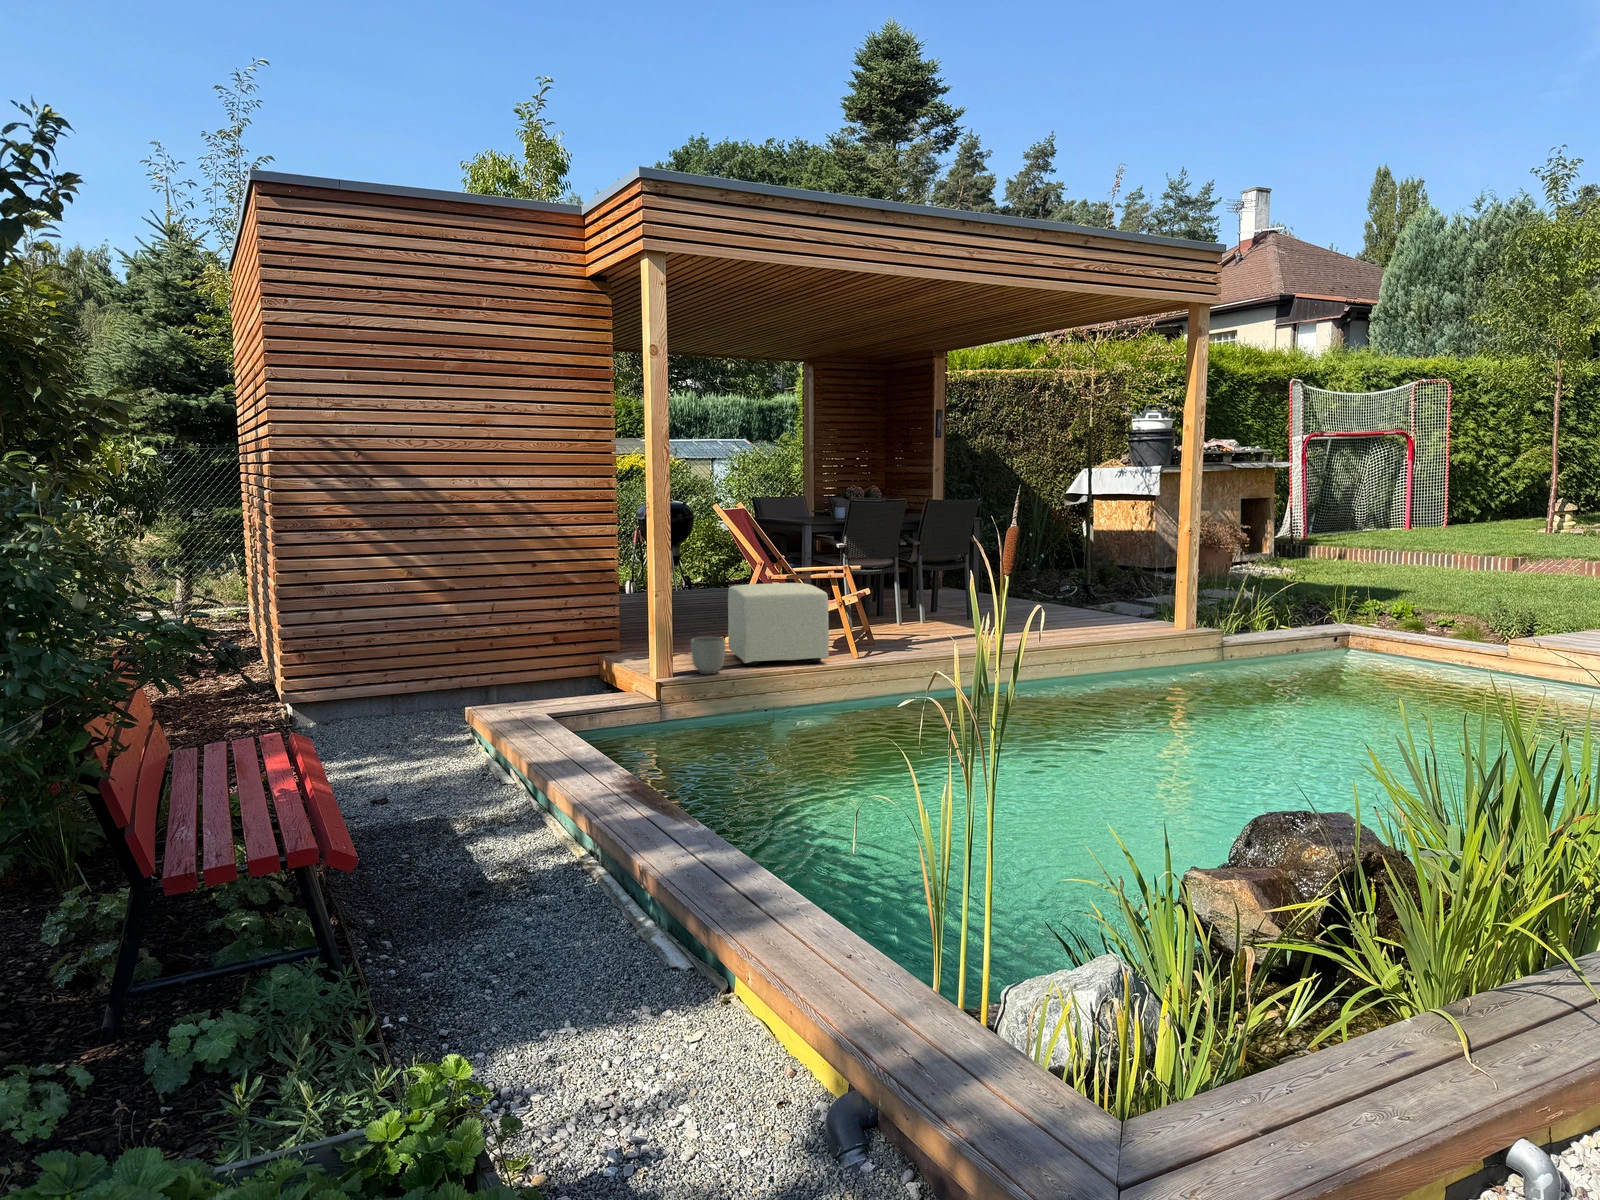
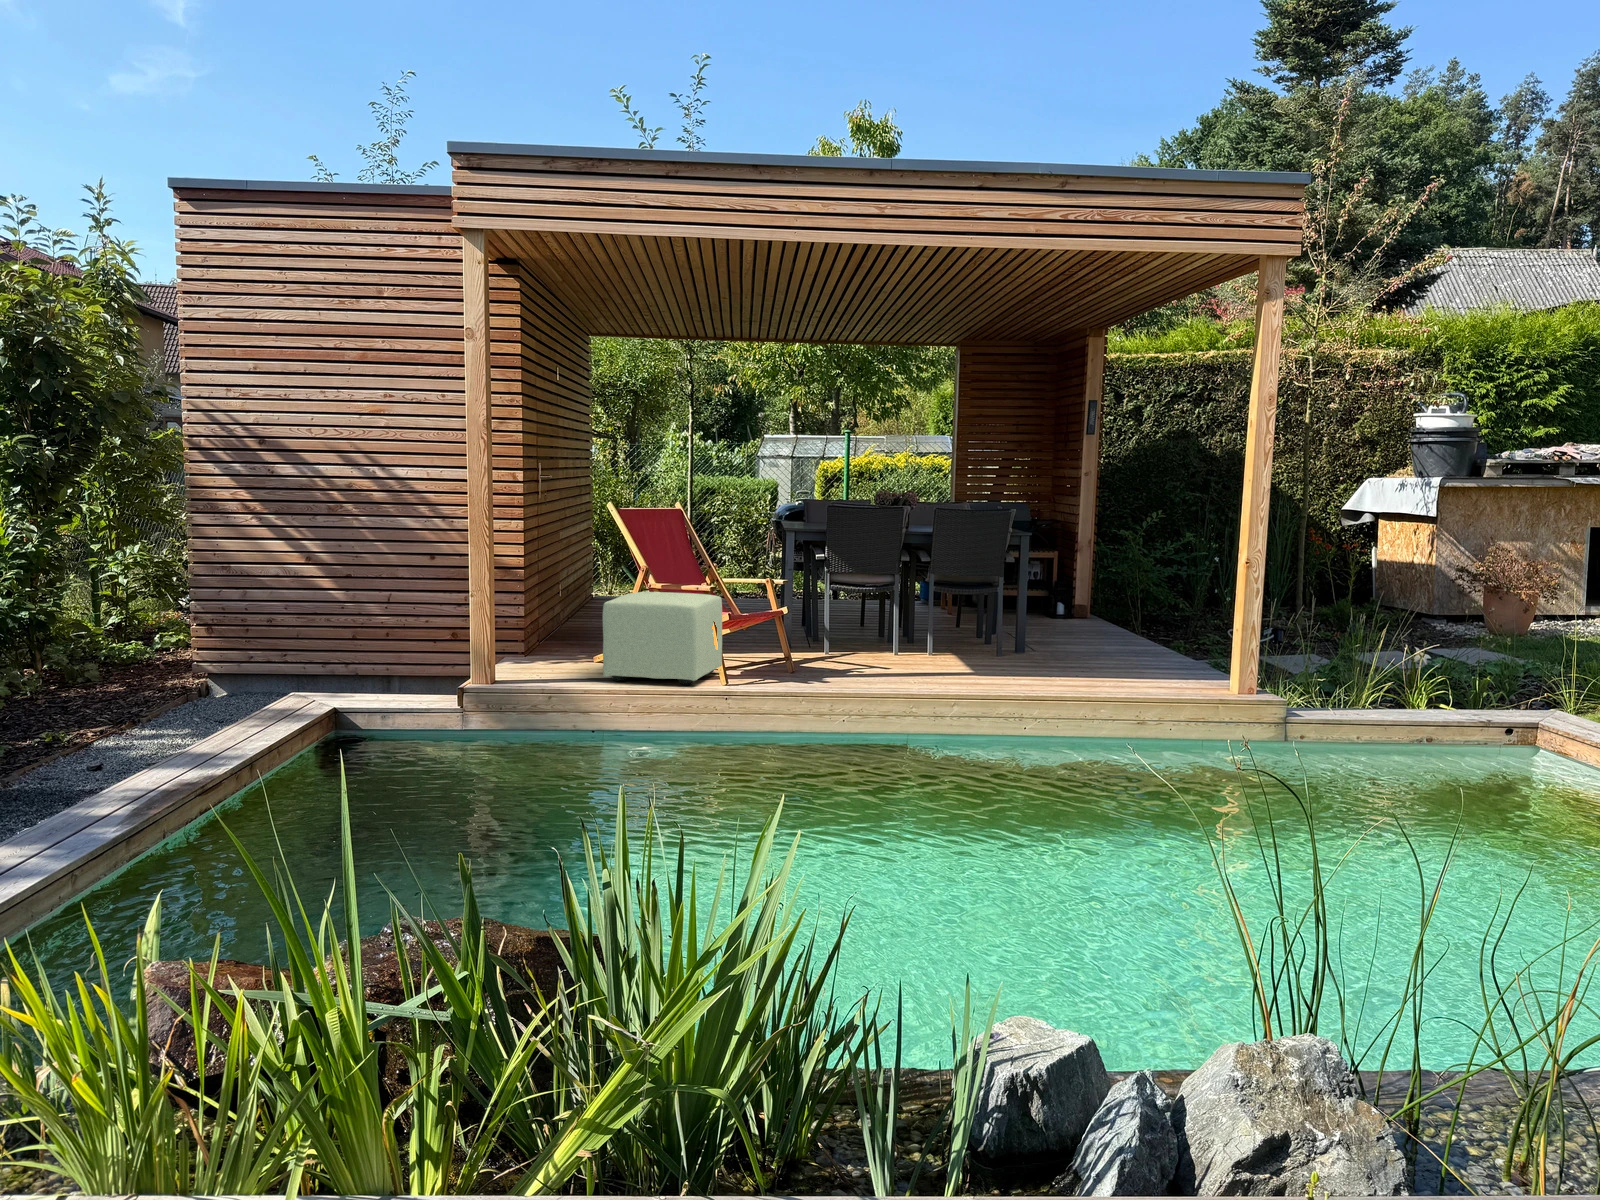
planter: present [691,637,726,674] -> none [538,644,576,684]

